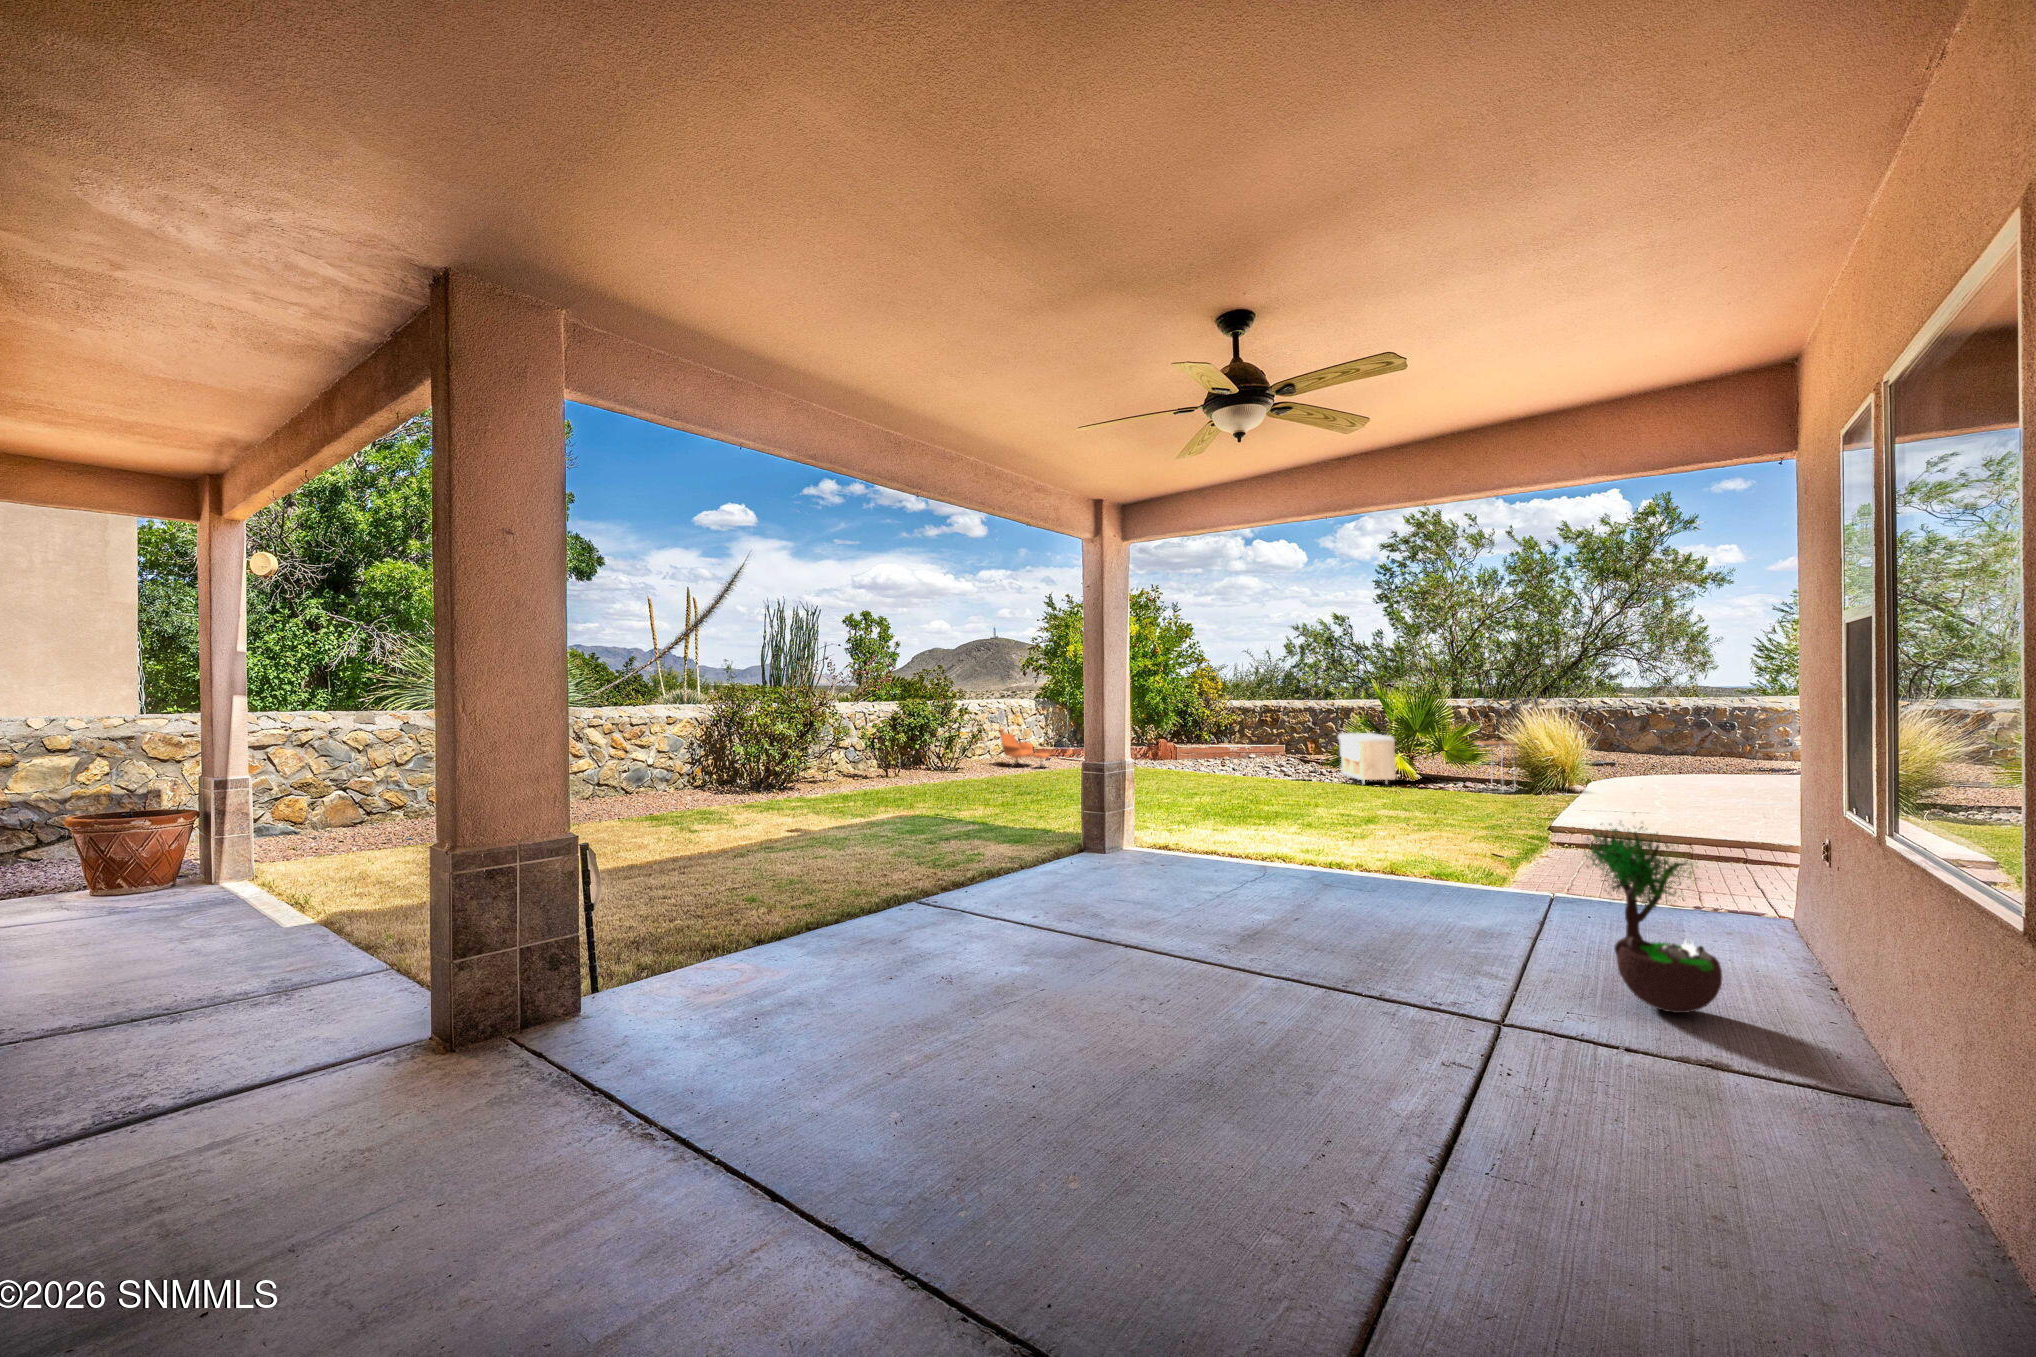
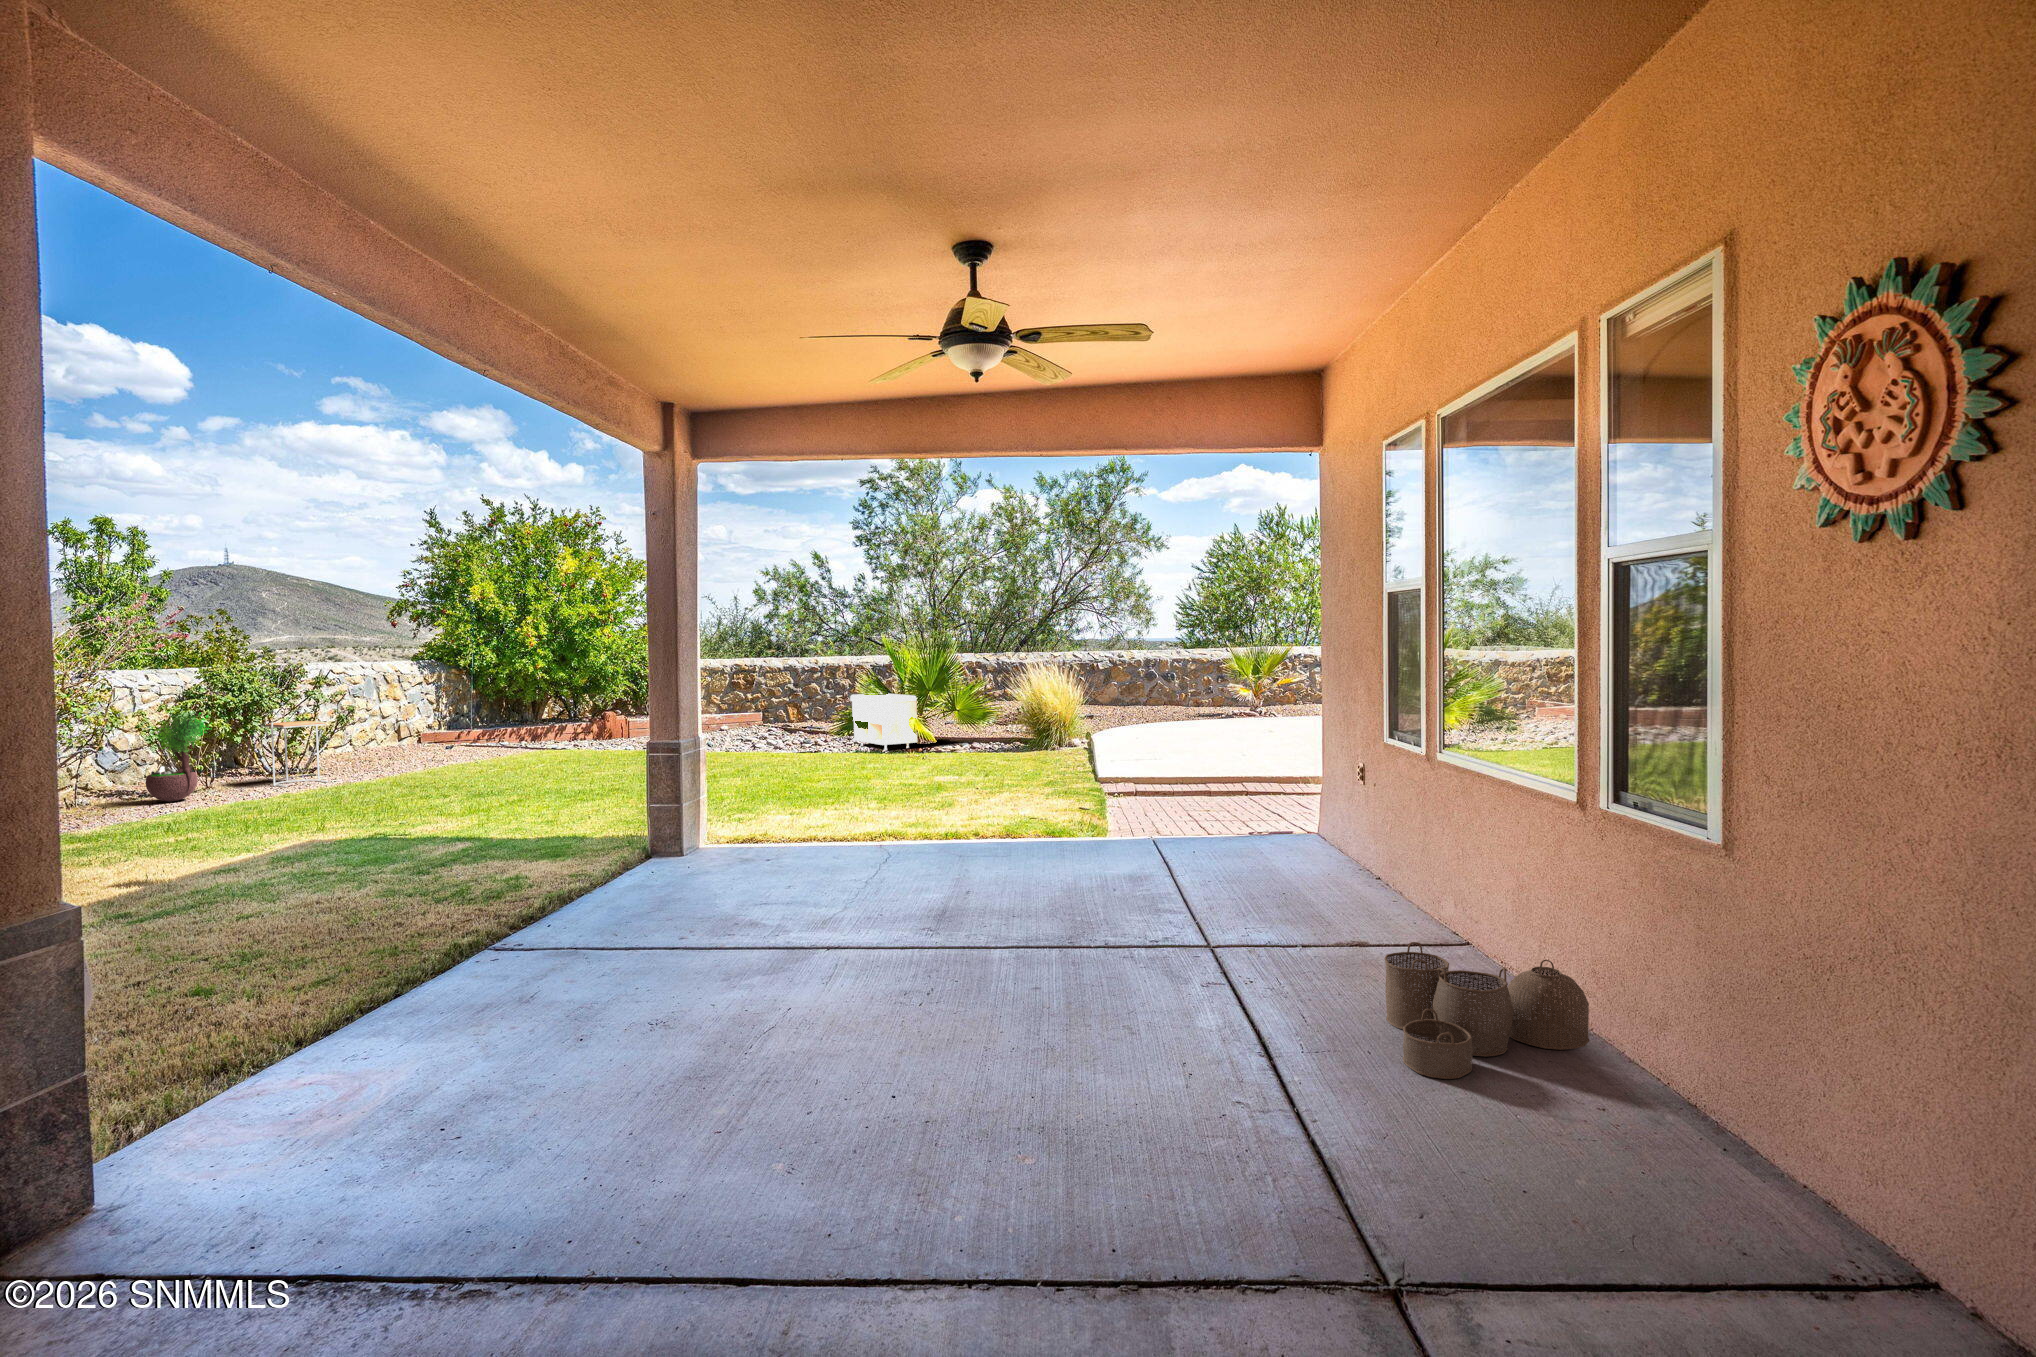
lounge chair: present [1000,728,1050,767] -> none [365,701,457,763]
side table: present [1475,741,1518,793] -> present [265,719,328,787]
potted tree: present [1584,824,1722,1013] -> present [146,712,212,802]
woven basket: none [1422,1028,1706,1195] -> present [1384,942,1589,1079]

